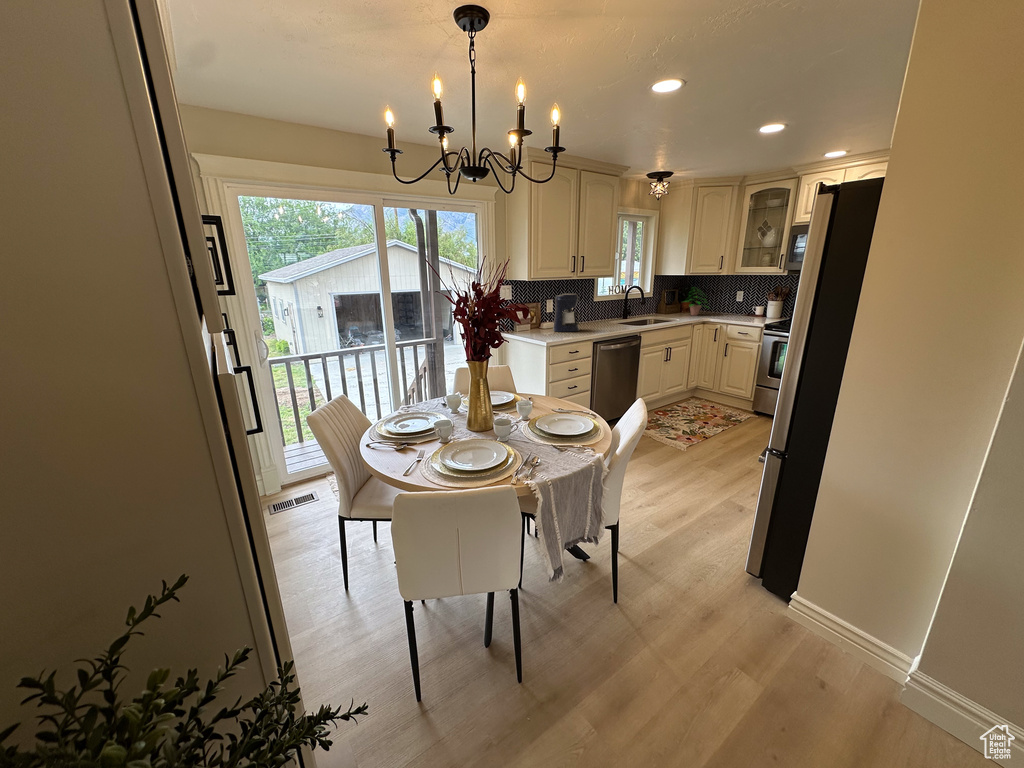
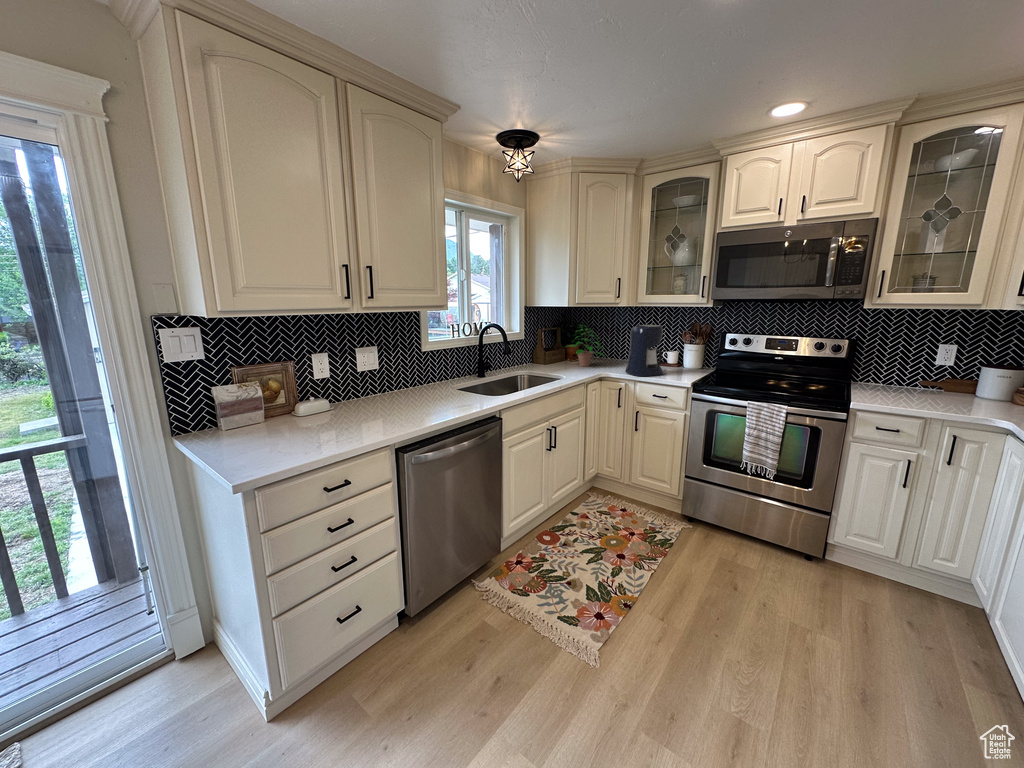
coffee maker: present [553,294,579,332] -> present [625,325,664,376]

